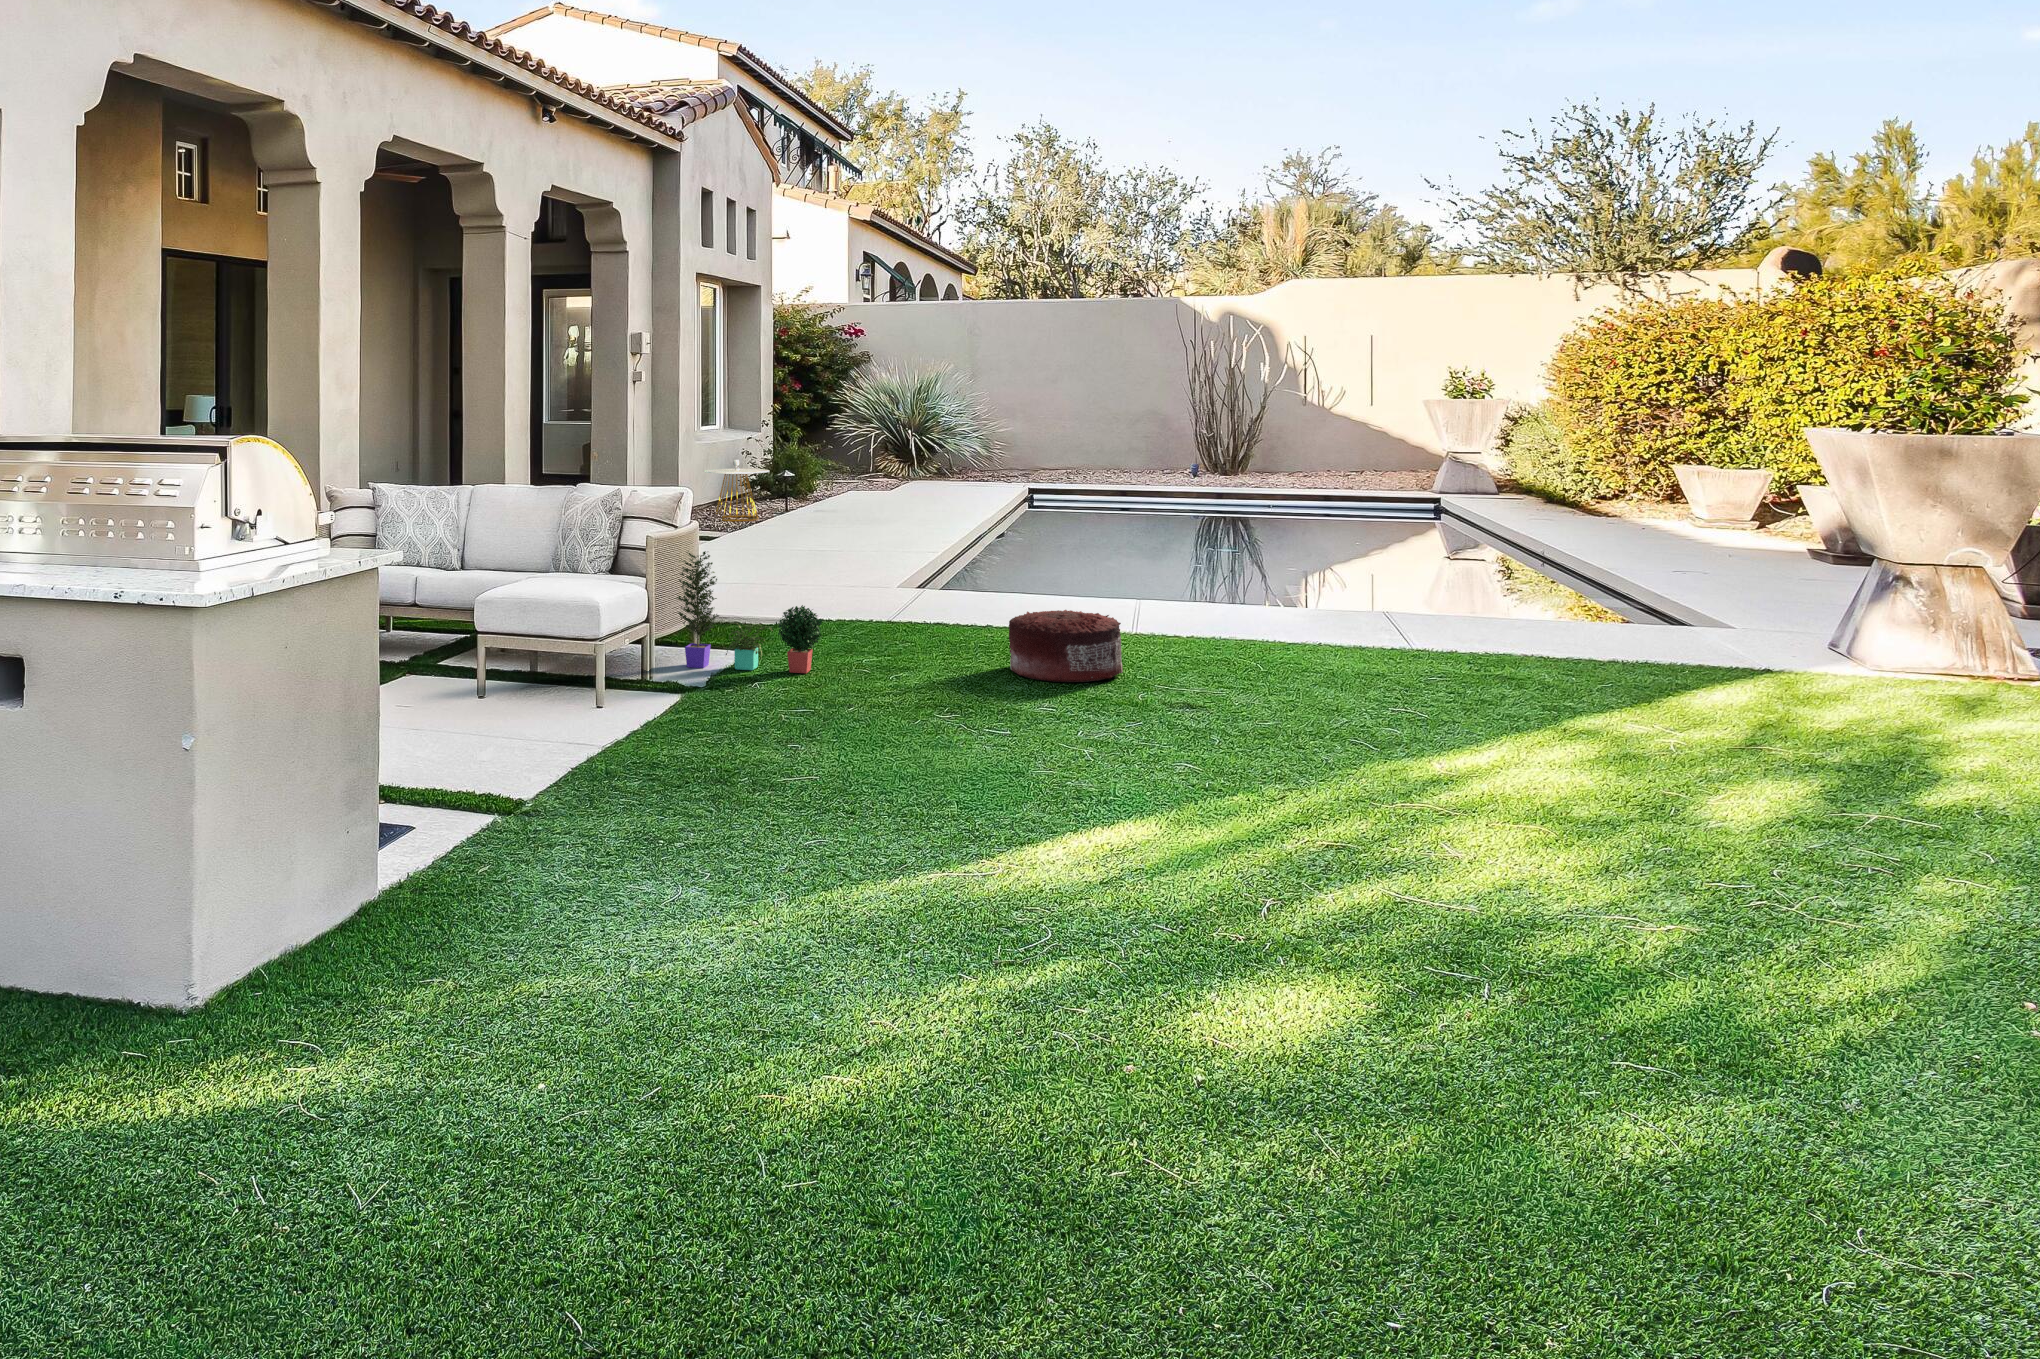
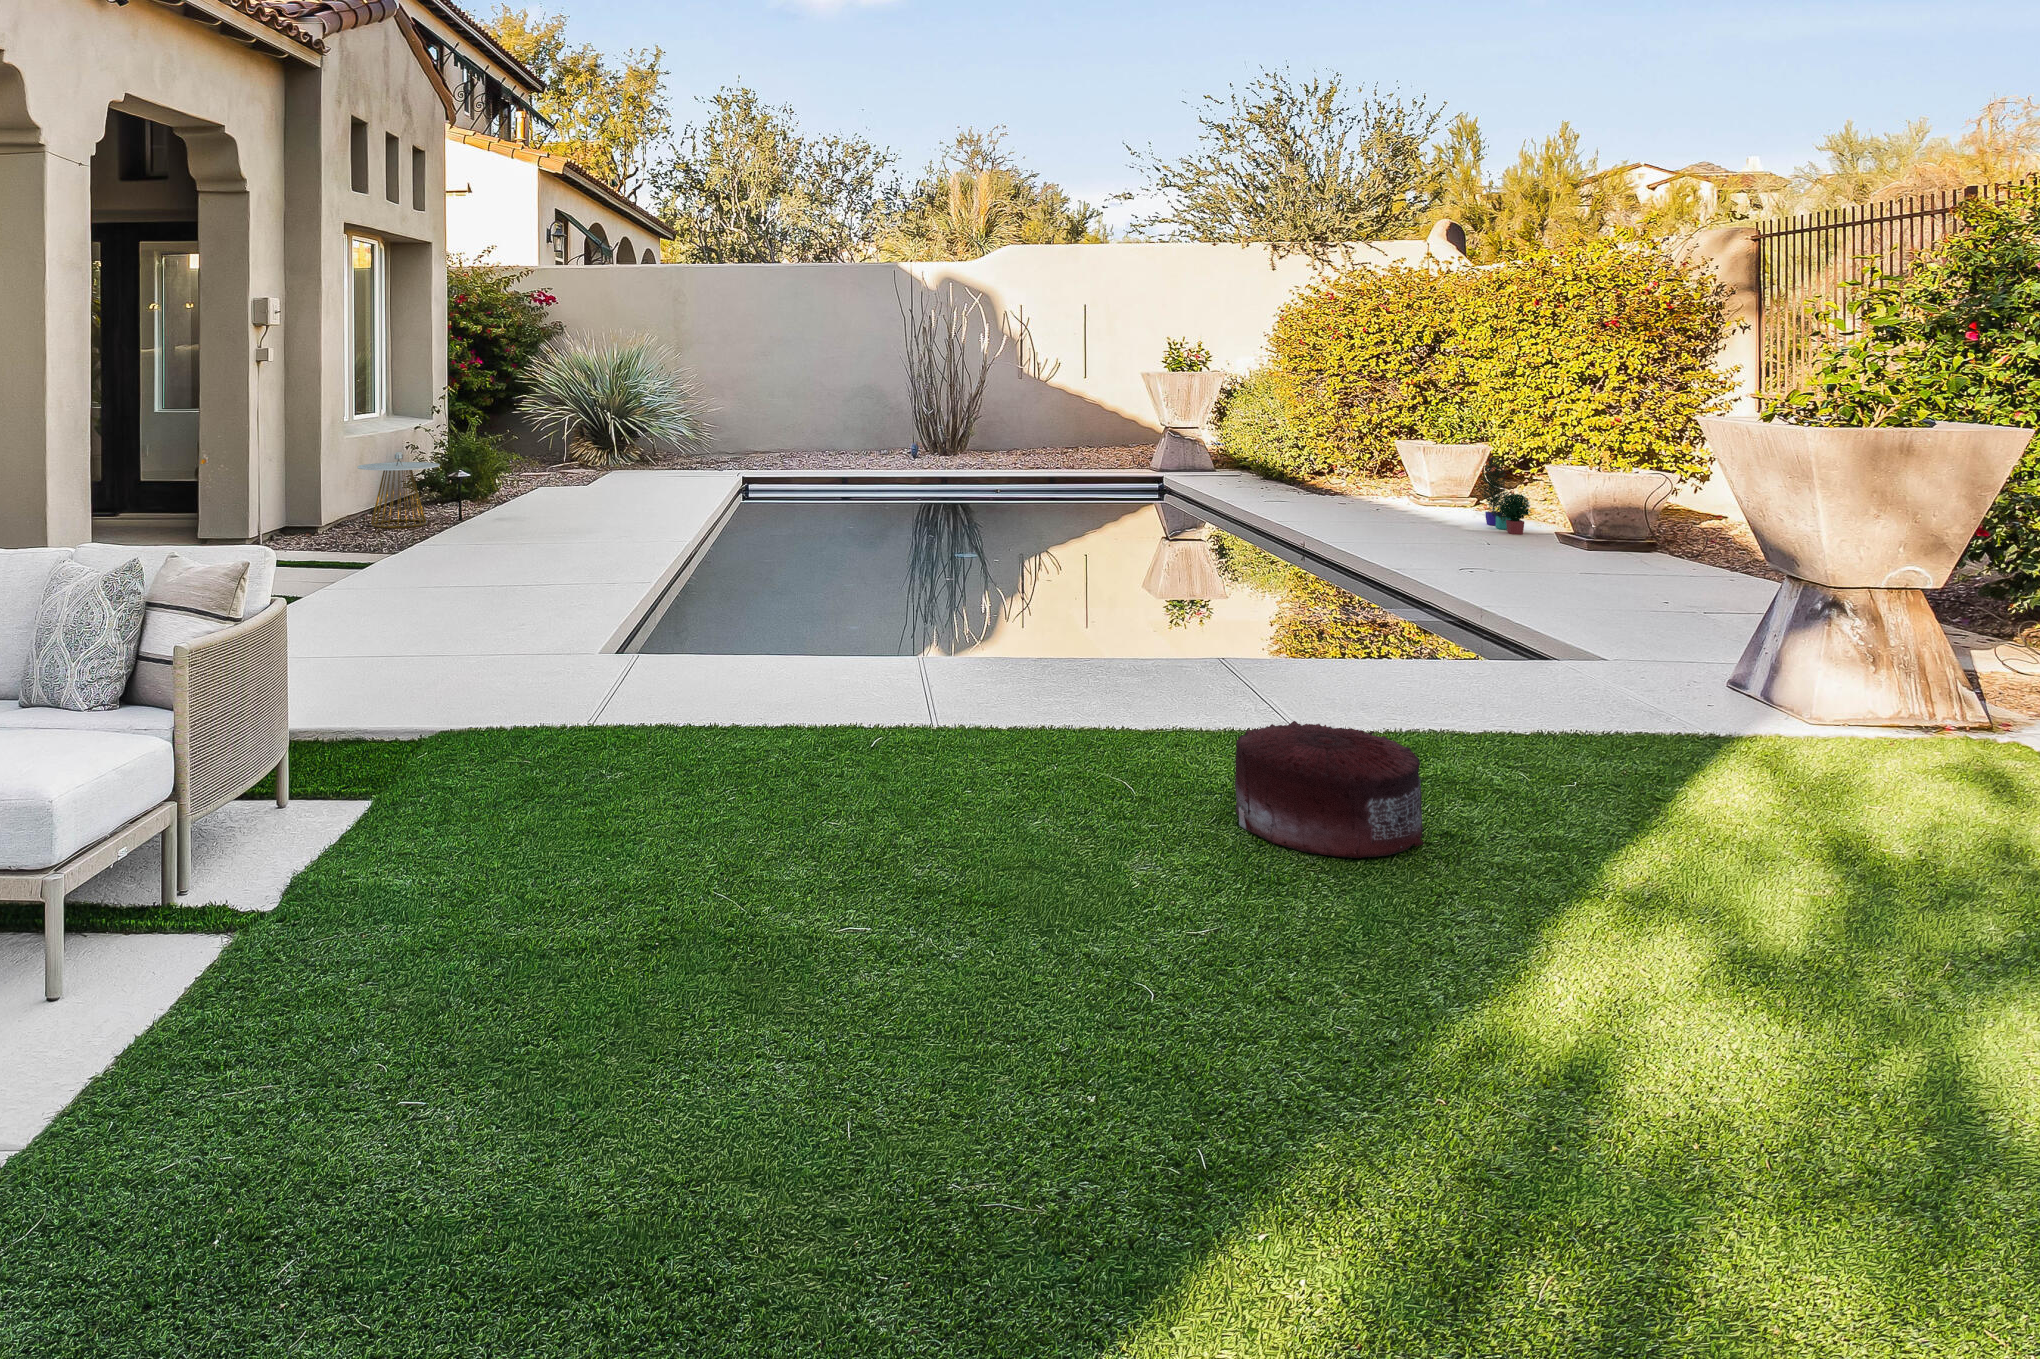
potted plant: present [676,551,823,673] -> present [1482,457,1531,534]
pouf: present [1009,610,1123,682] -> present [1235,721,1424,858]

